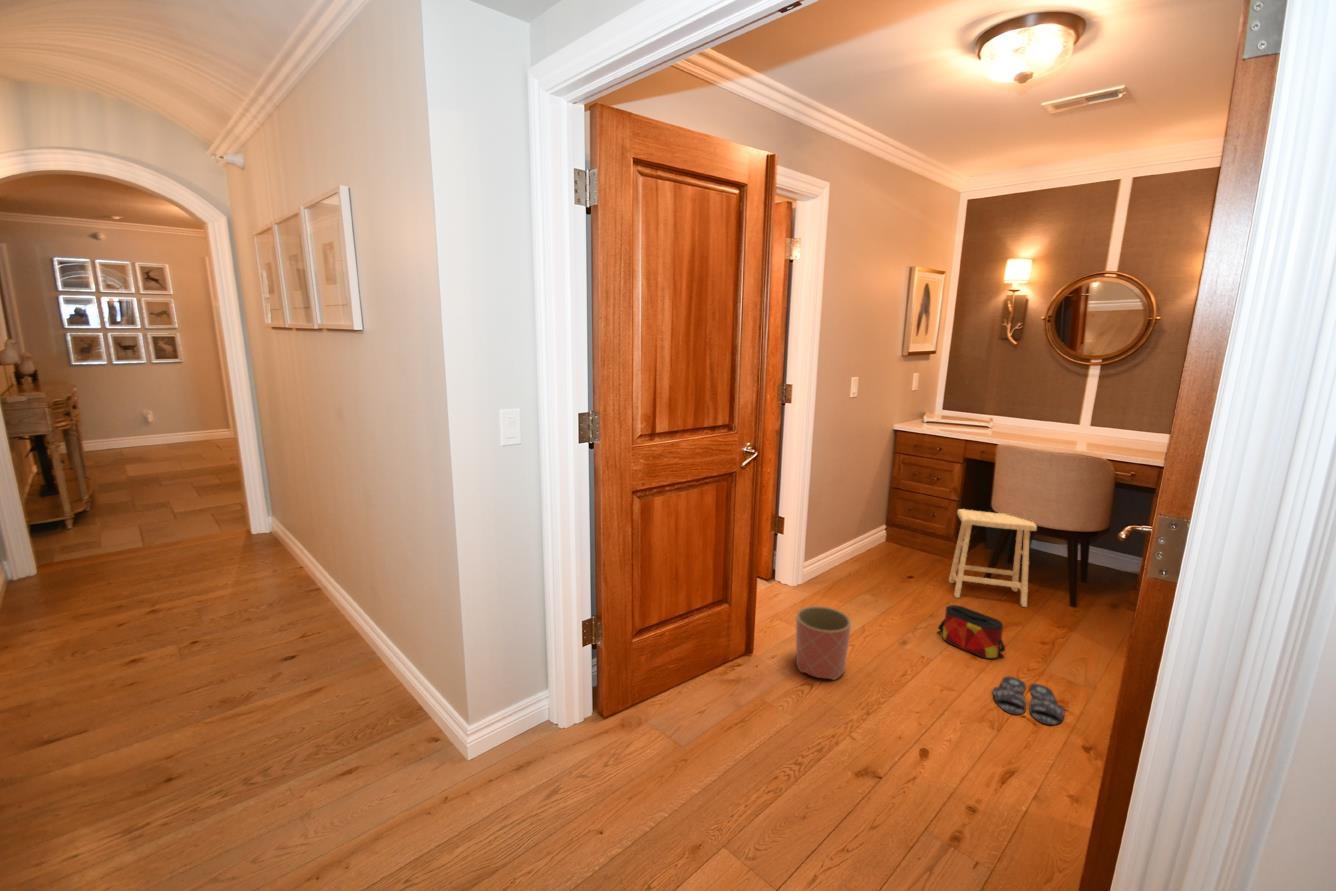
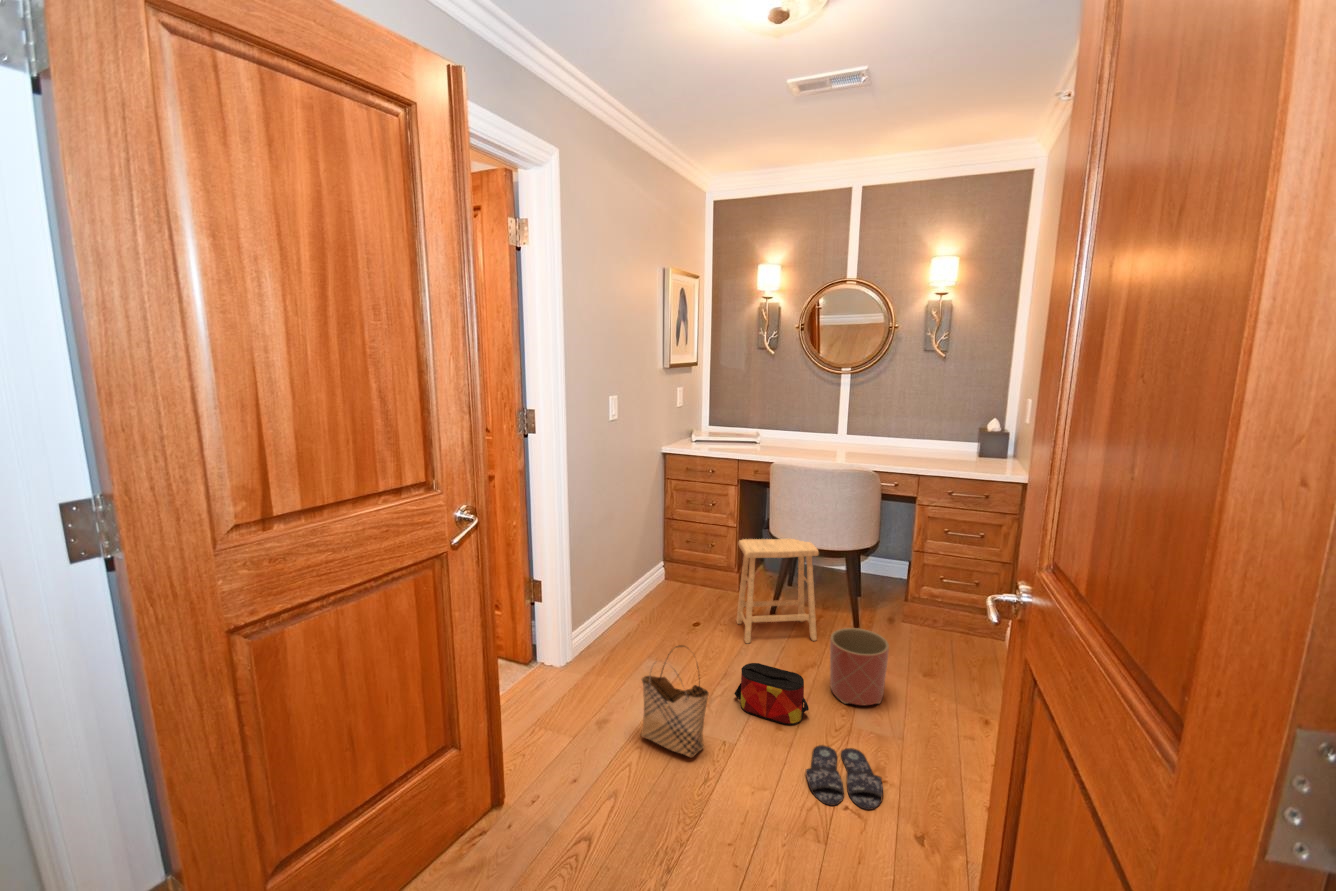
woven basket: none [855,575,914,659] -> present [641,645,709,757]
planter: present [796,606,851,680] -> present [830,628,889,705]

